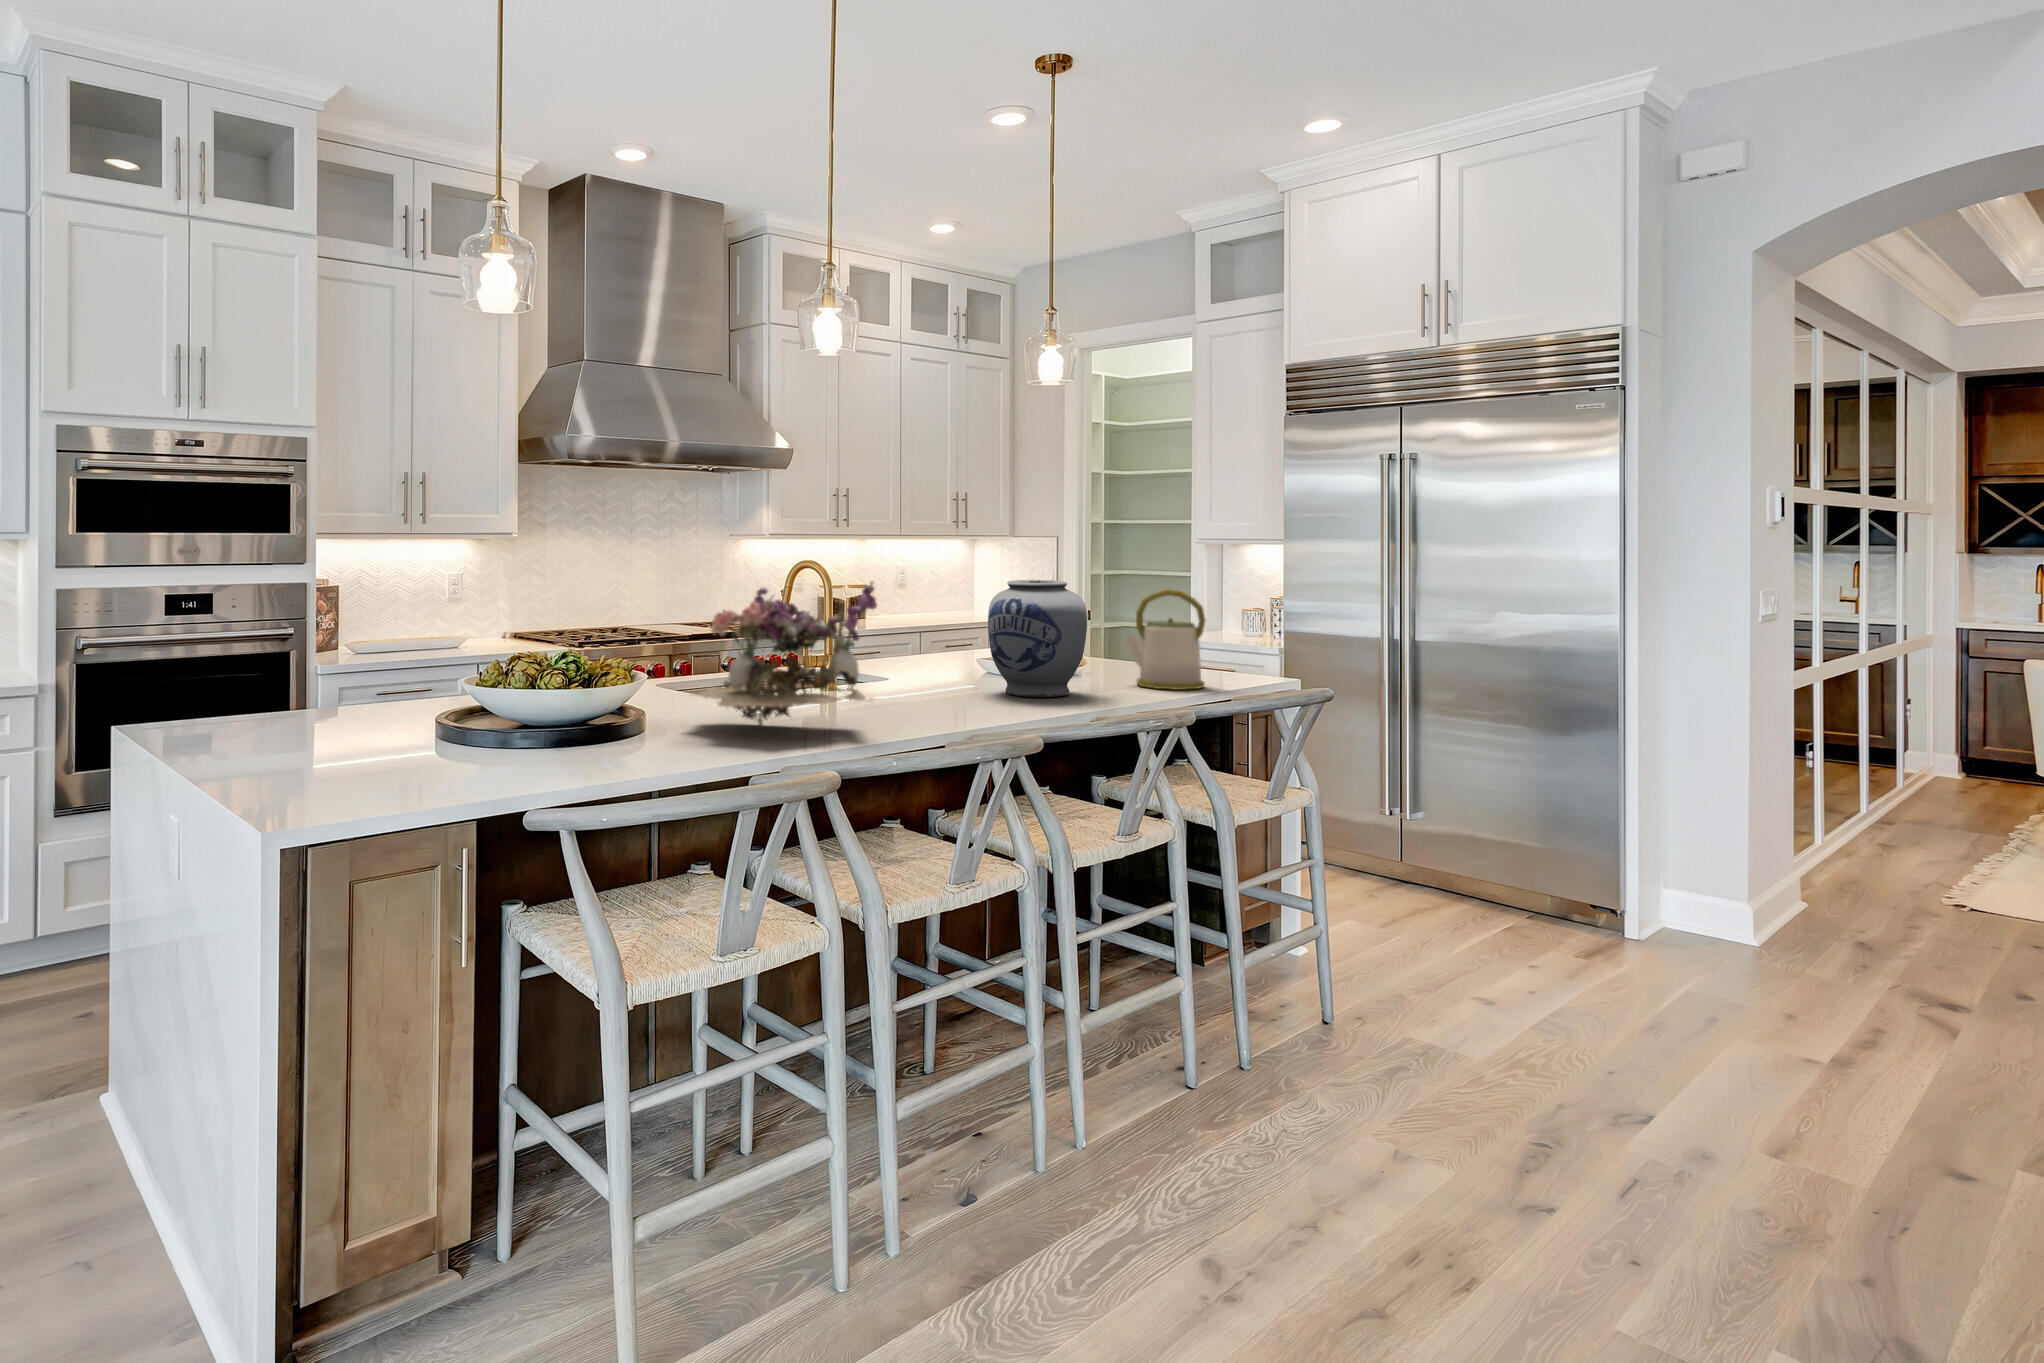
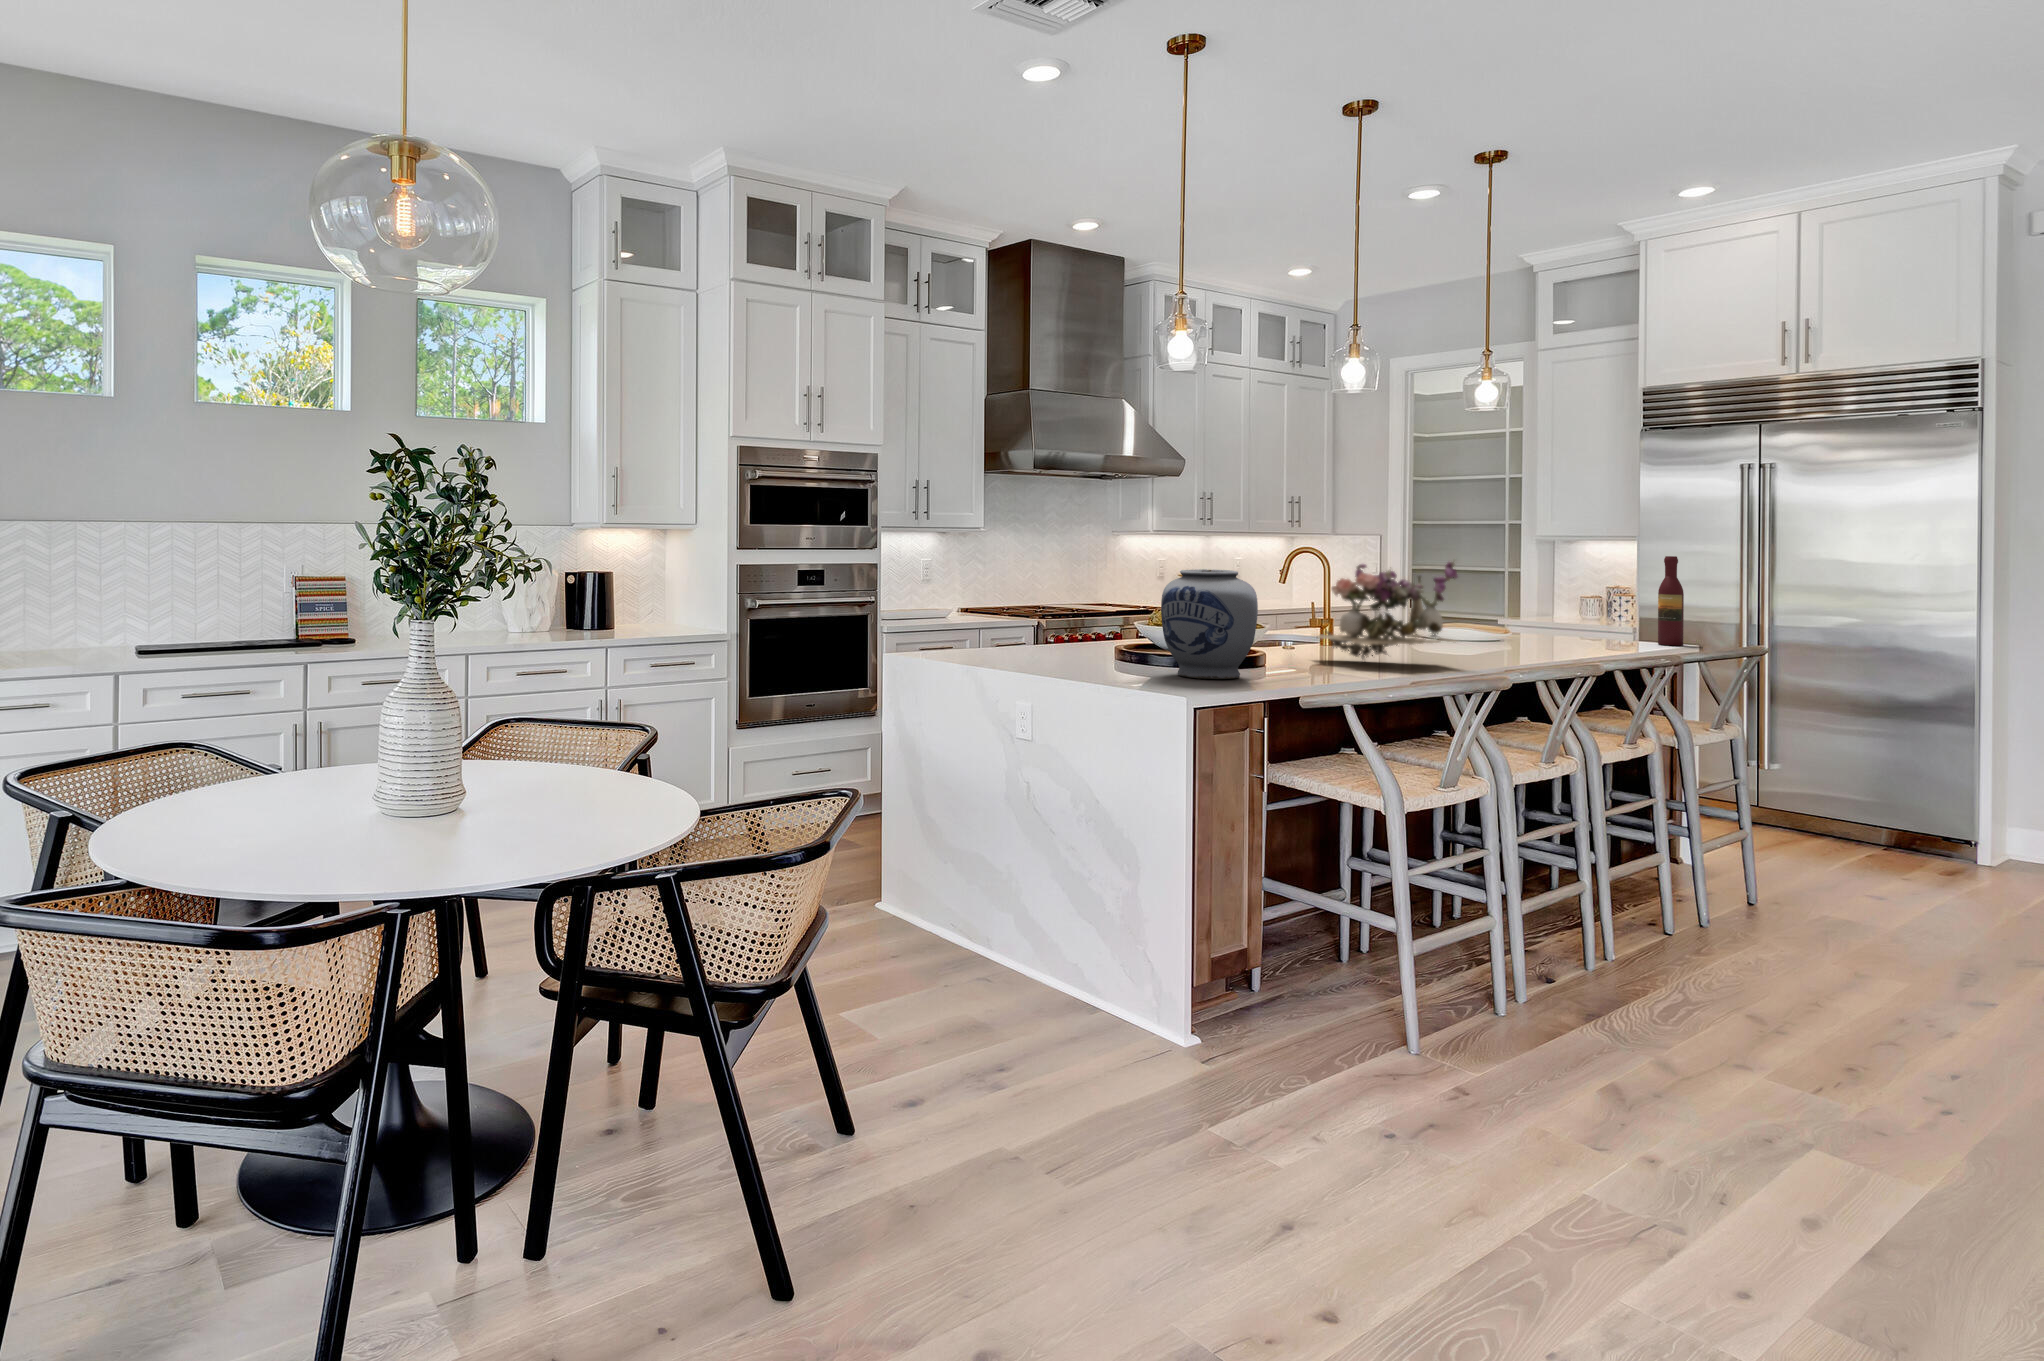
wine bottle: none [1223,569,1251,684] -> present [1658,556,1684,645]
vase: present [988,580,1087,697] -> present [1161,569,1258,679]
kettle: present [1125,589,1206,690] -> none [1578,571,1652,648]

